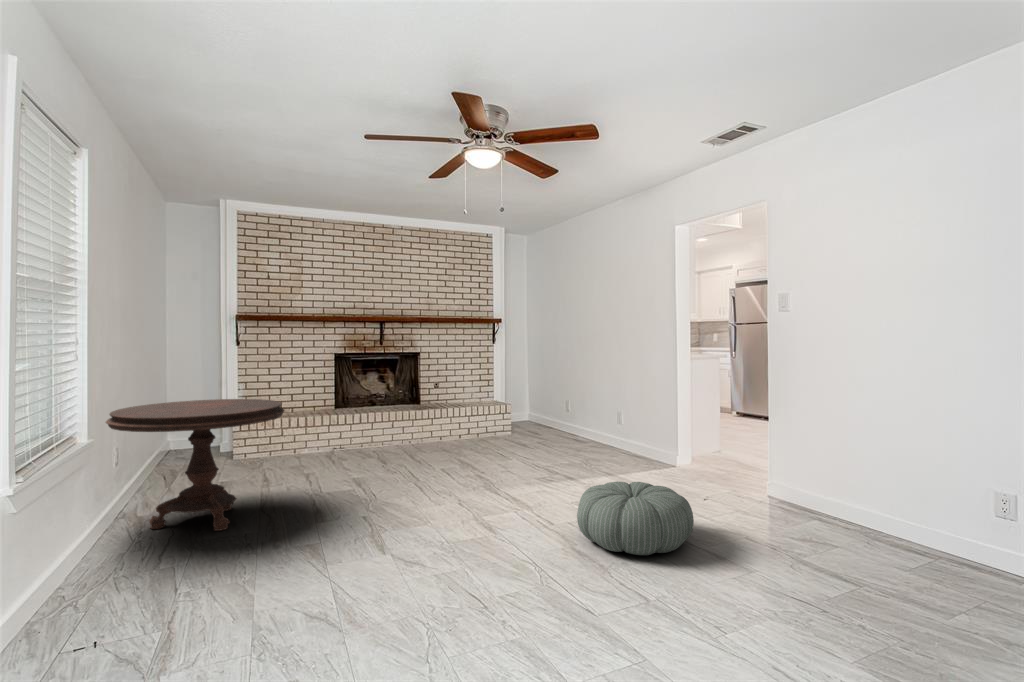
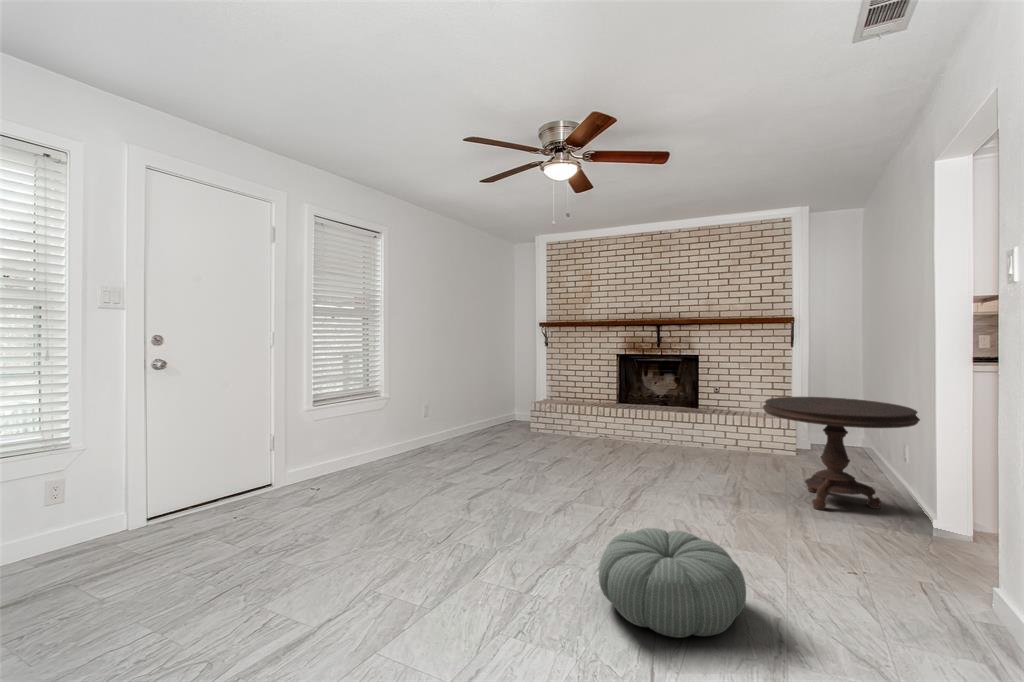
side table: present [106,399,285,531] -> present [762,397,920,510]

